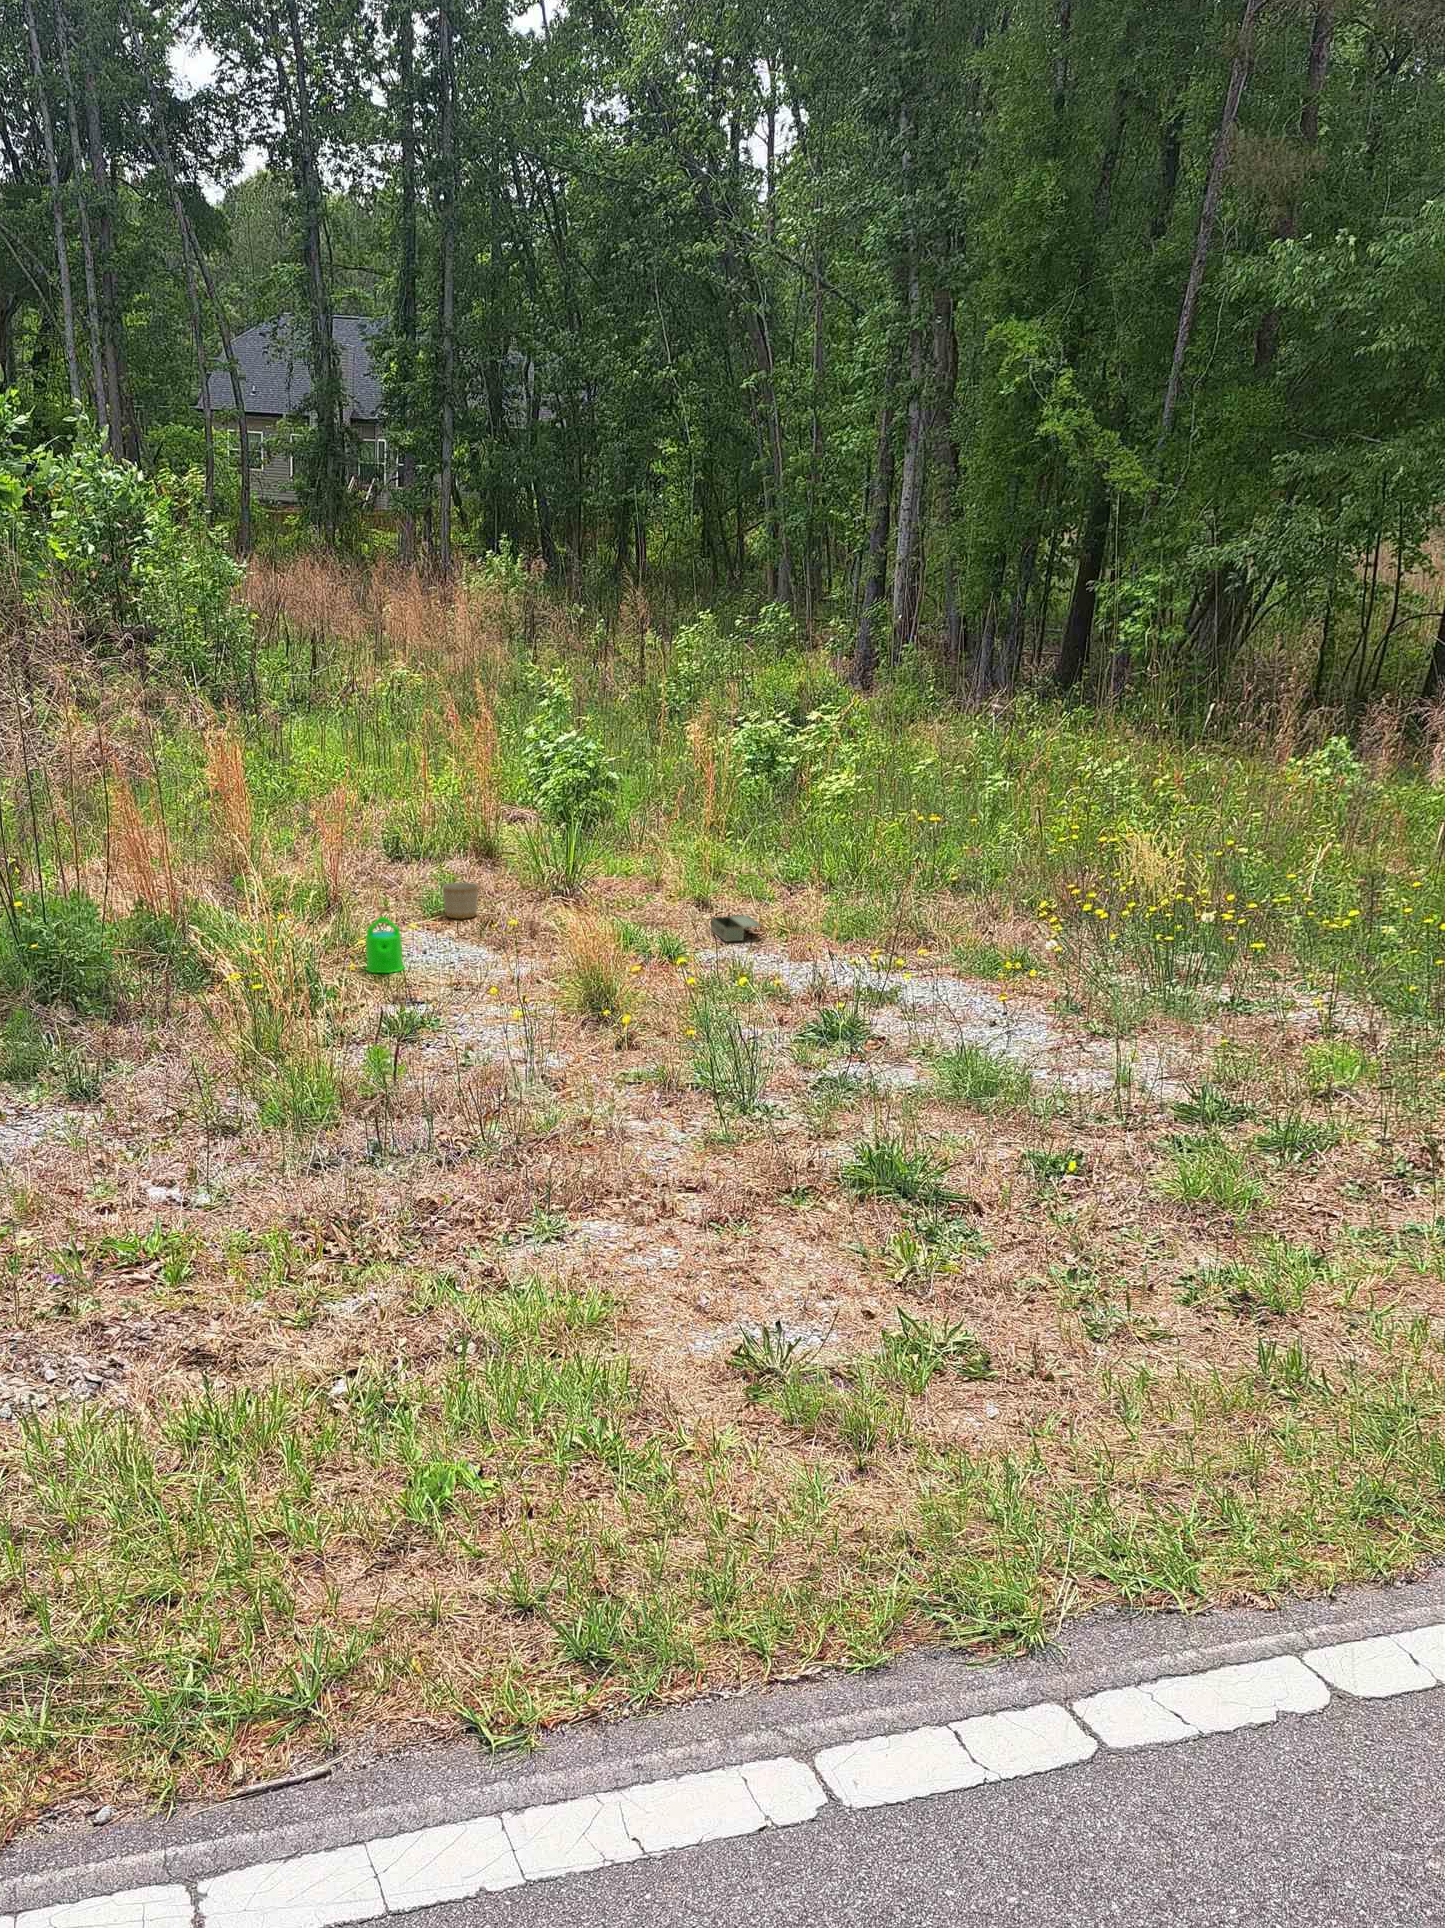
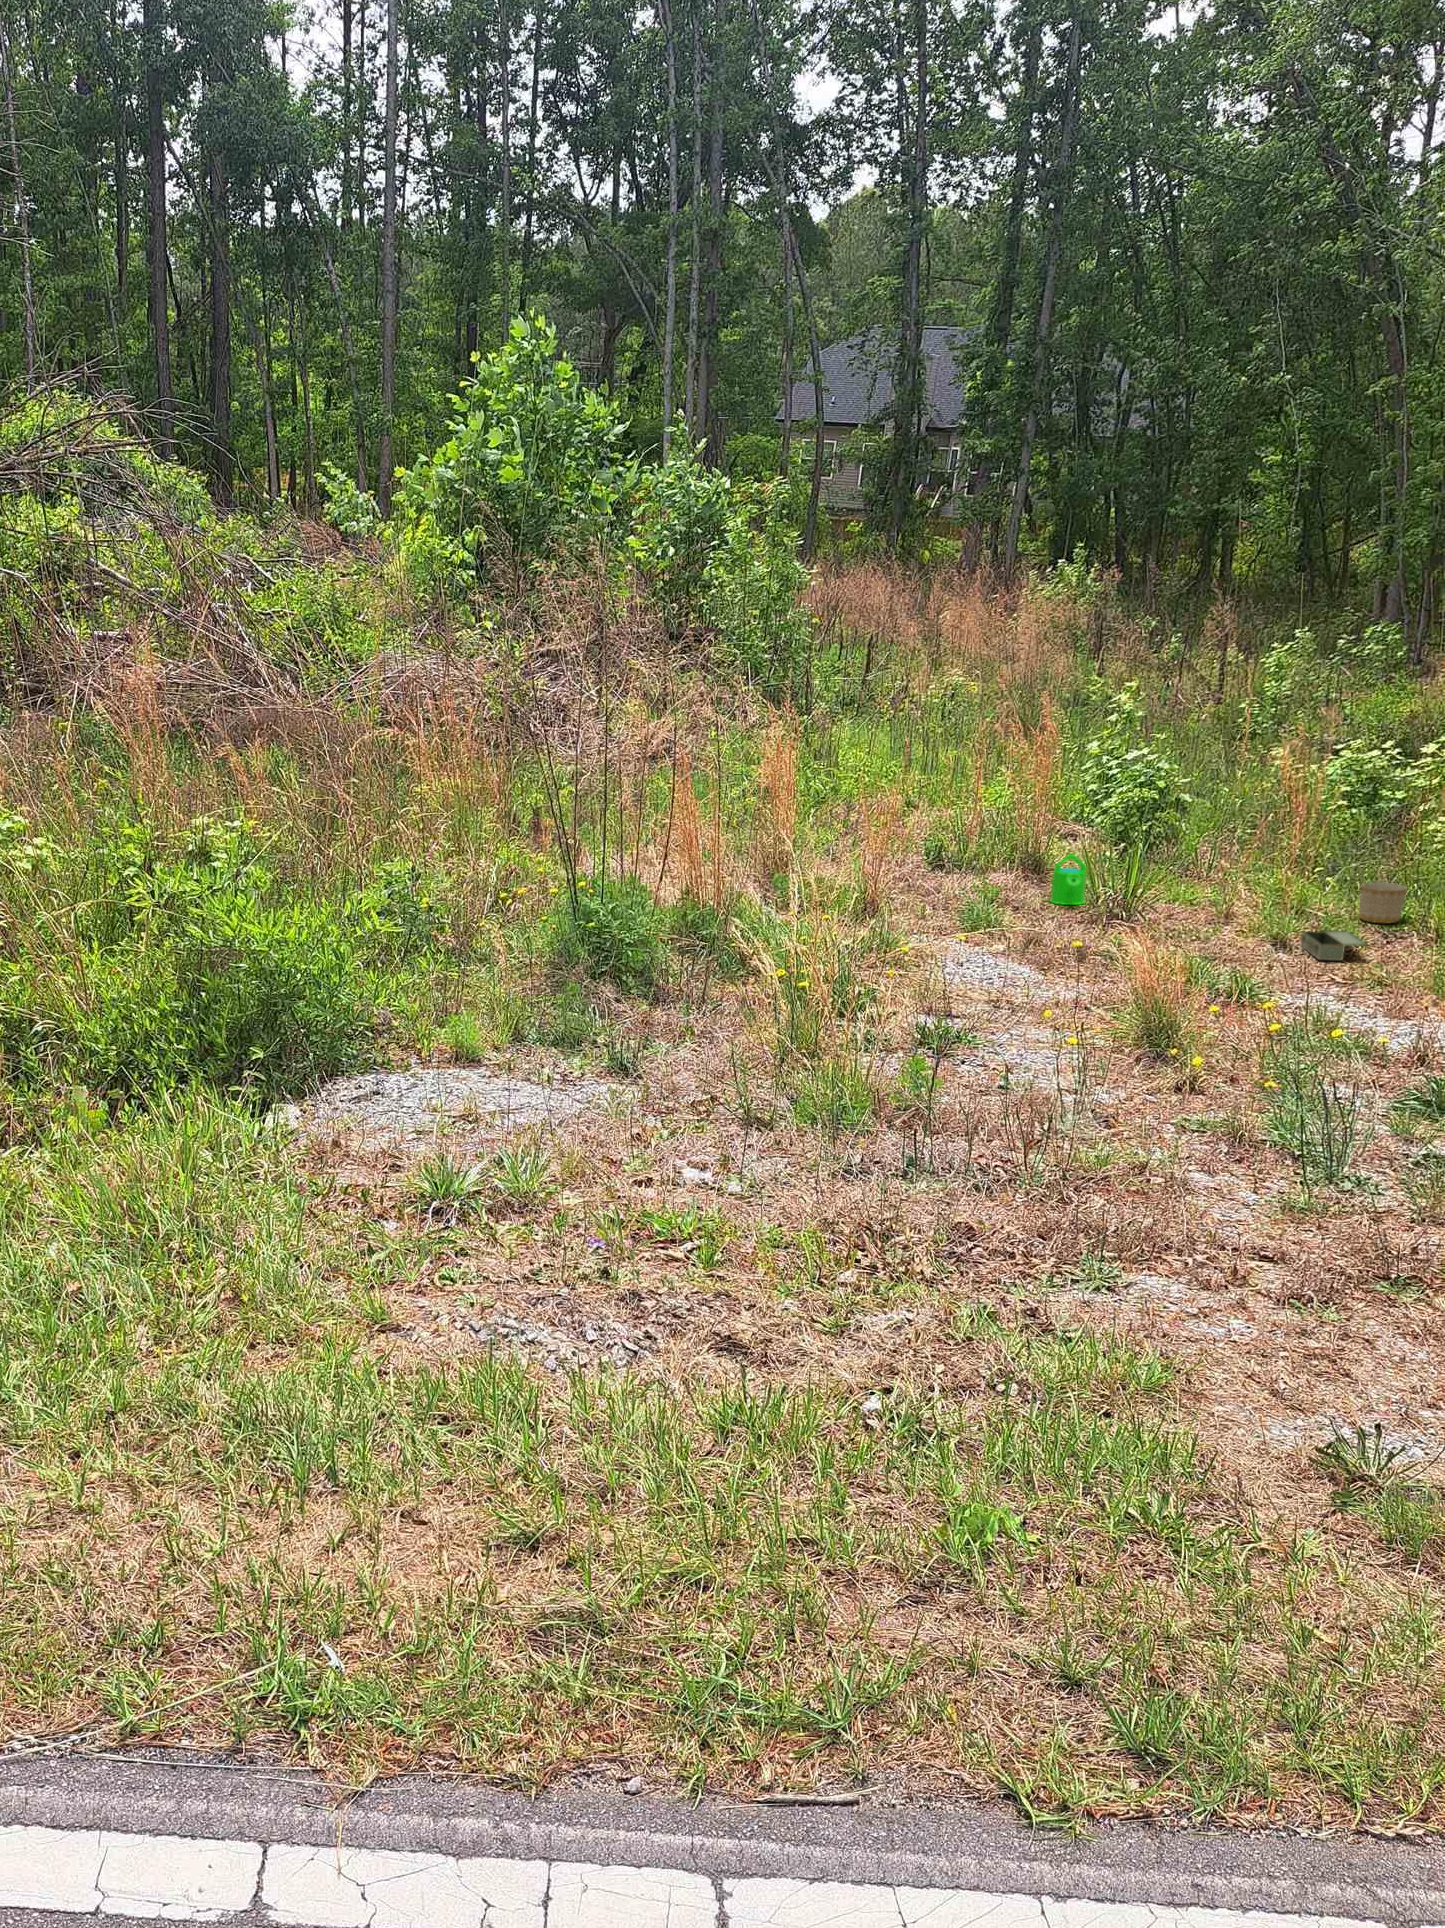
planter: present [443,882,478,919] -> present [1359,882,1407,923]
watering can: present [366,917,404,973] -> present [1049,854,1087,905]

